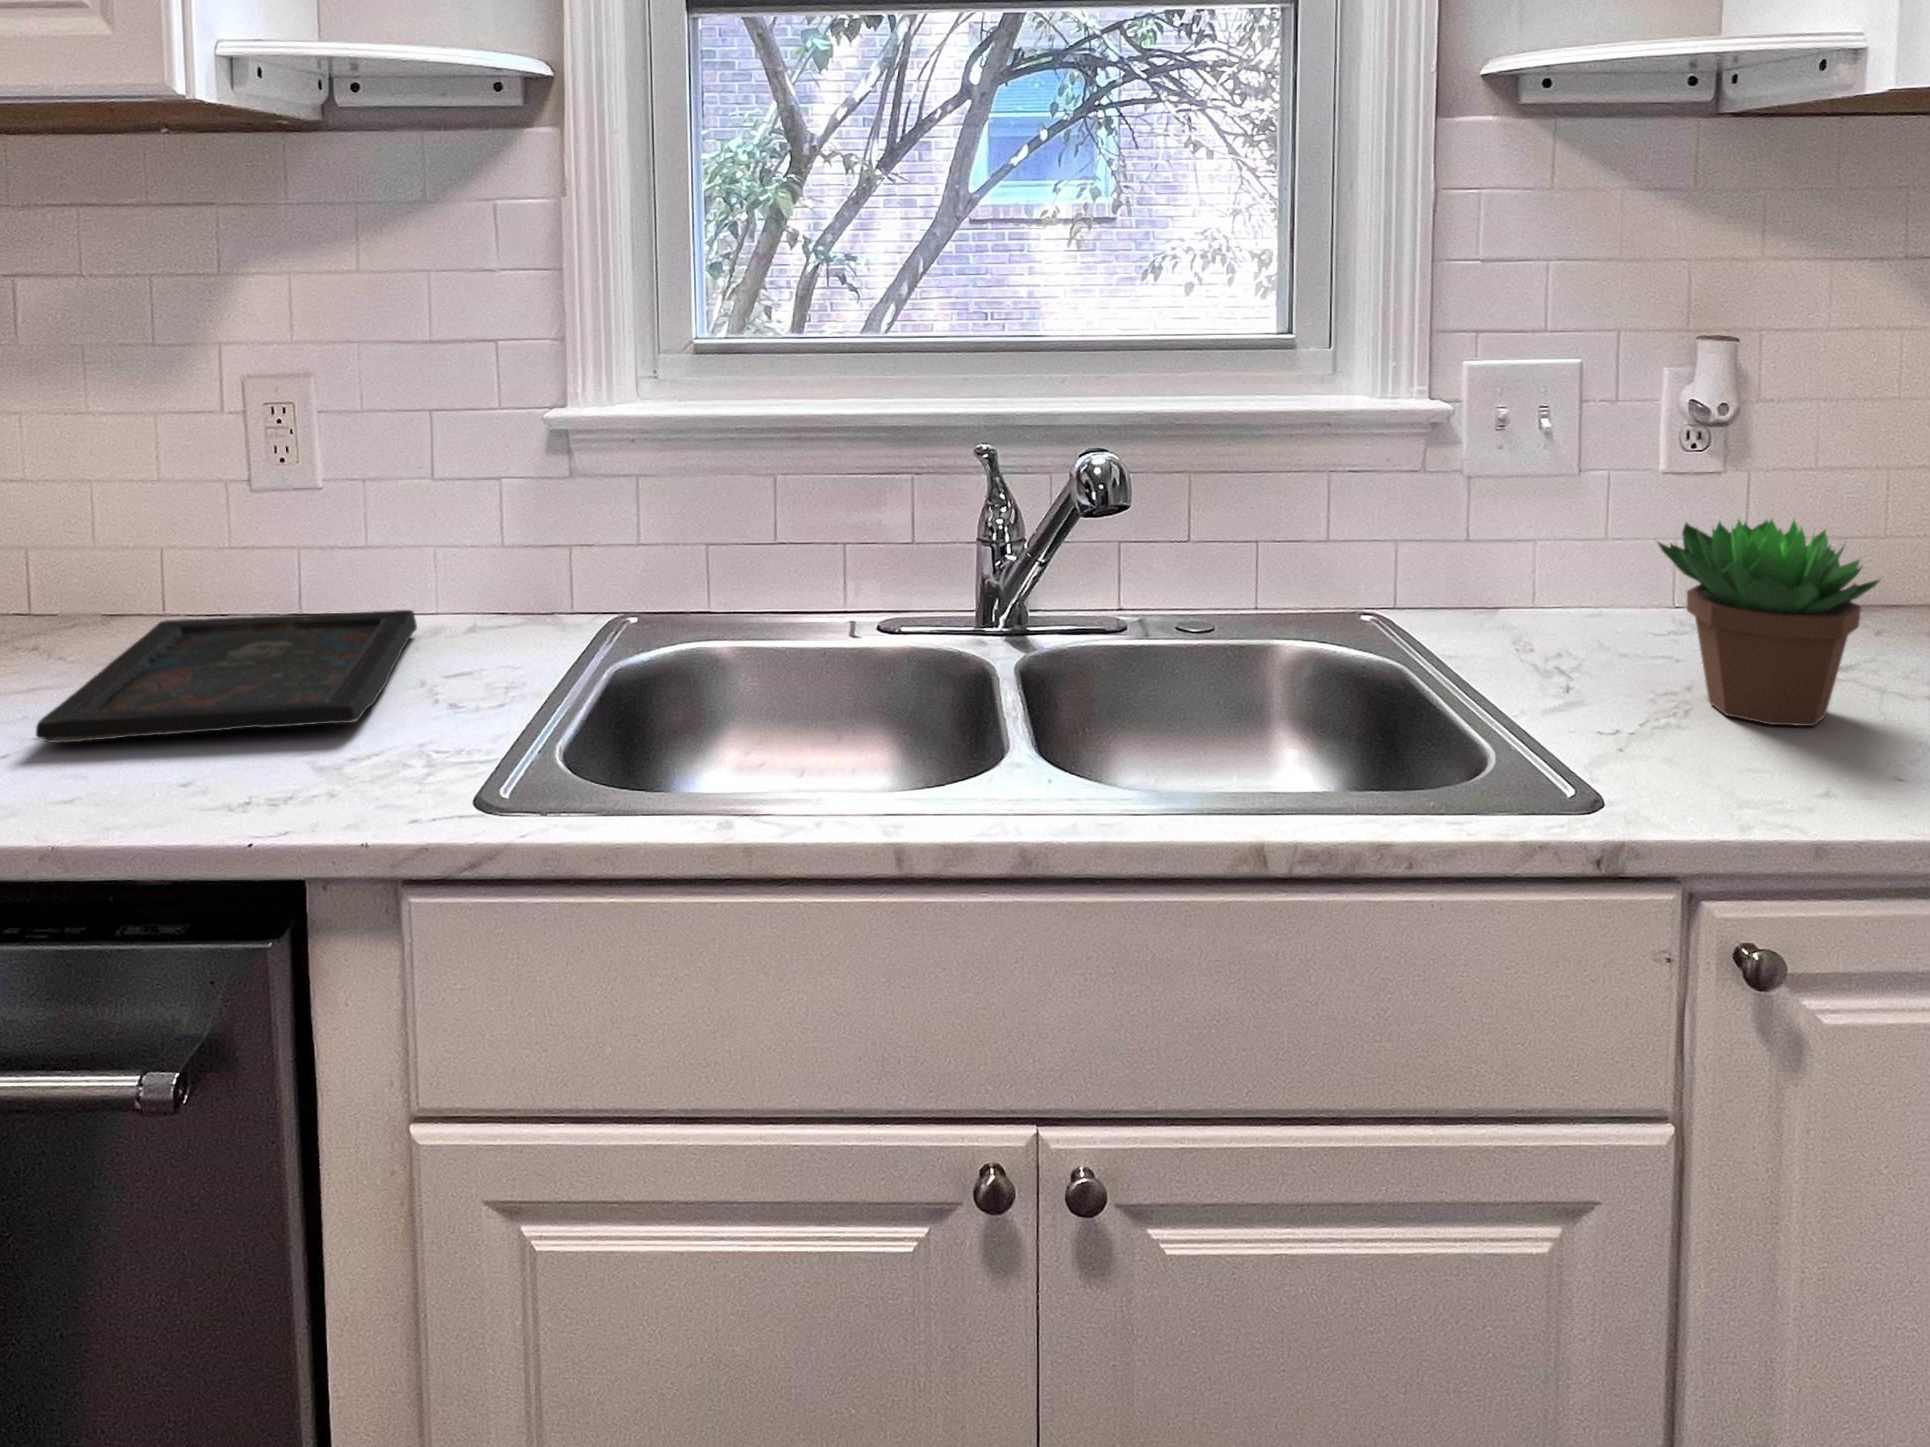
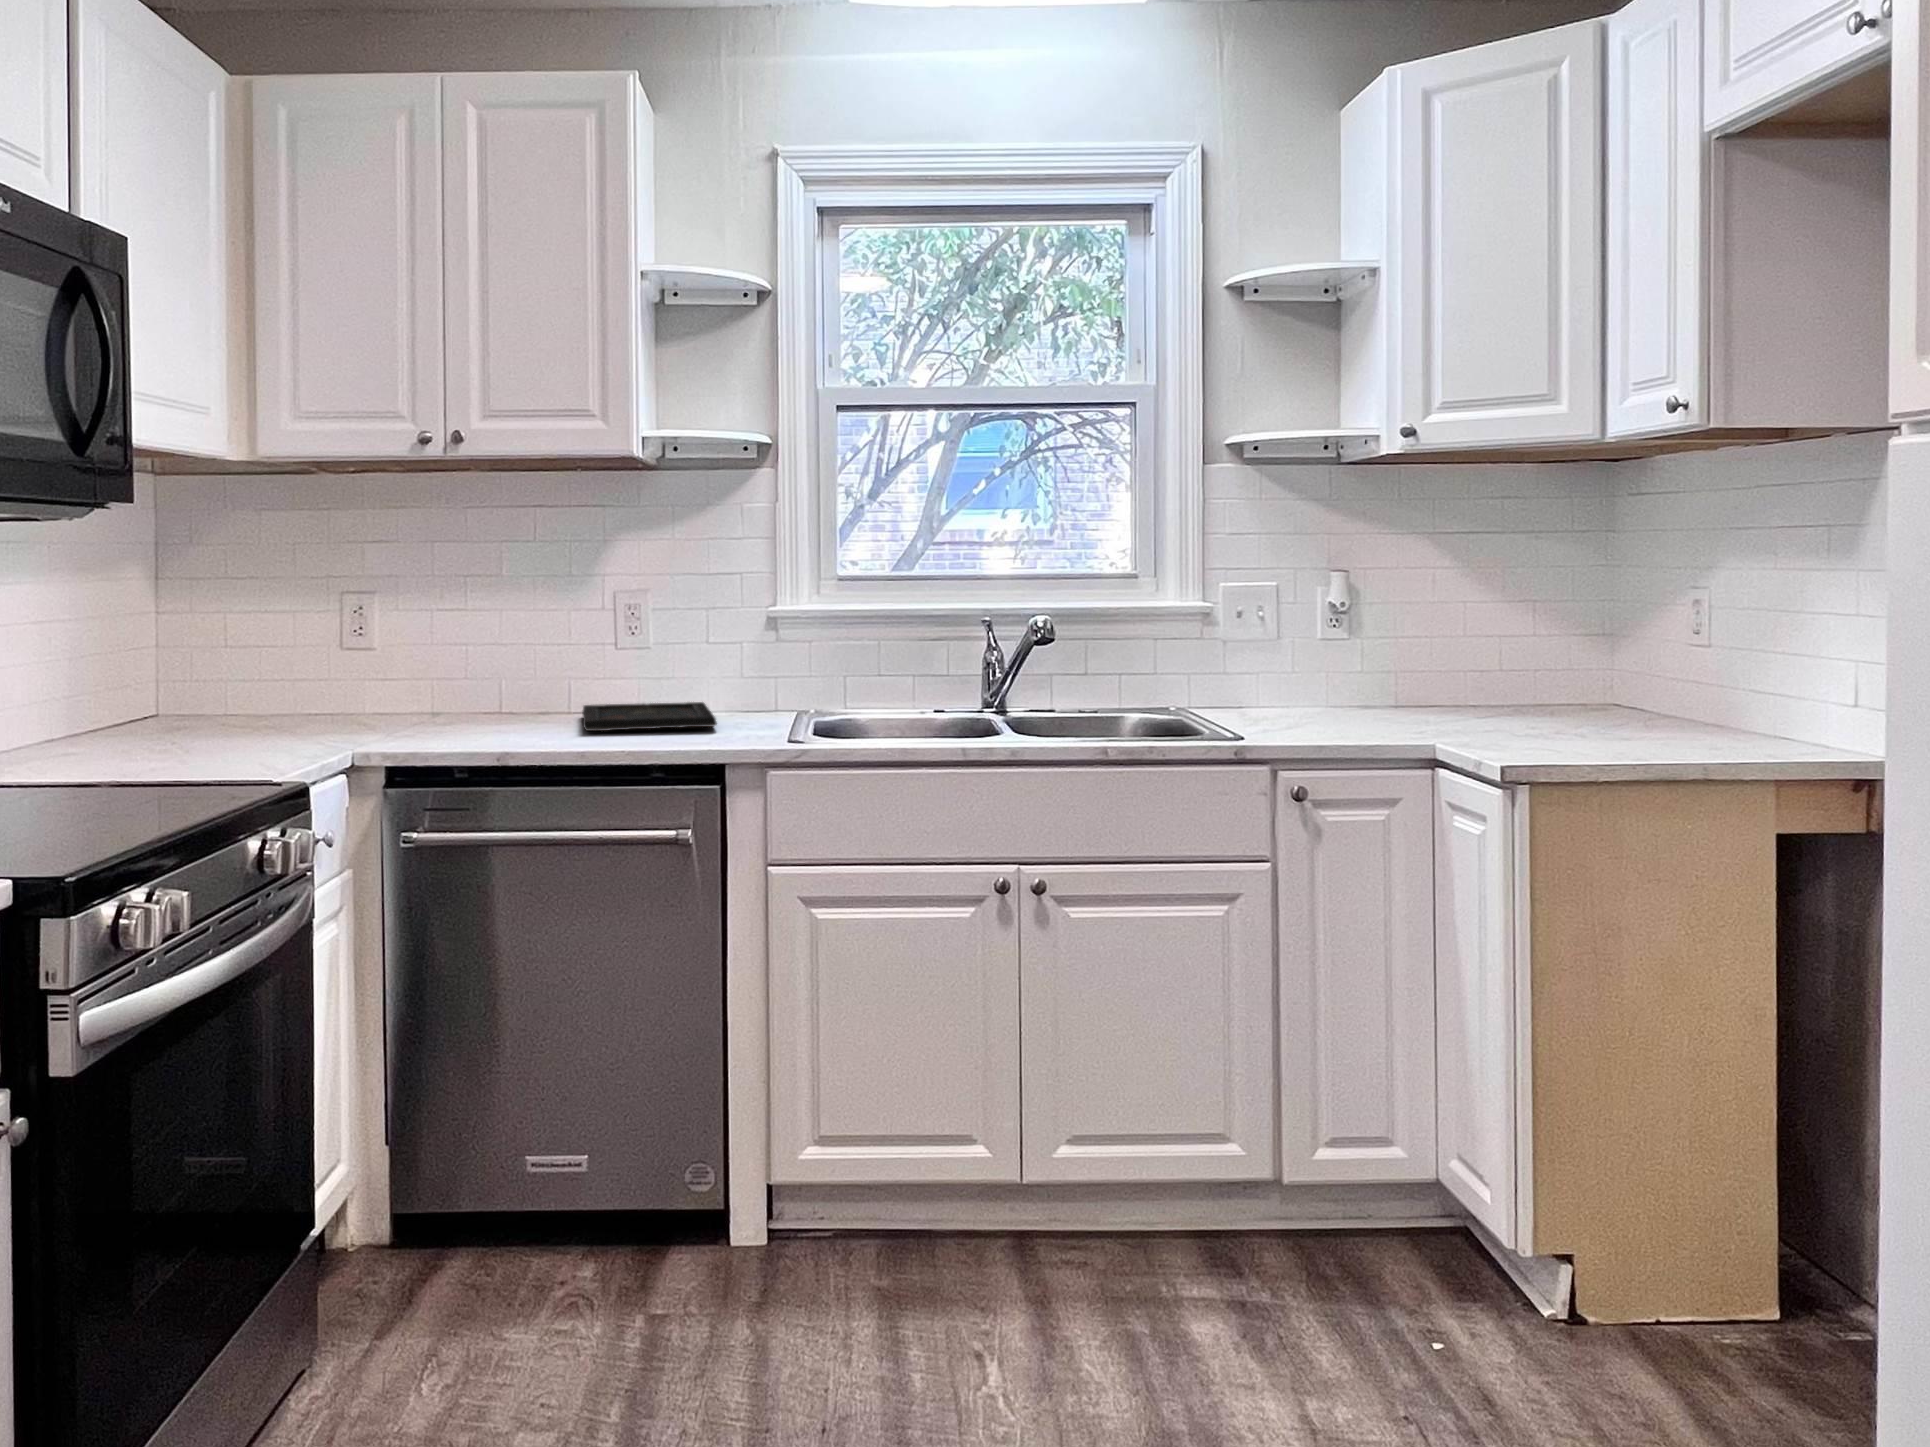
succulent plant: present [1658,520,1880,726] -> none [1289,638,1379,726]

